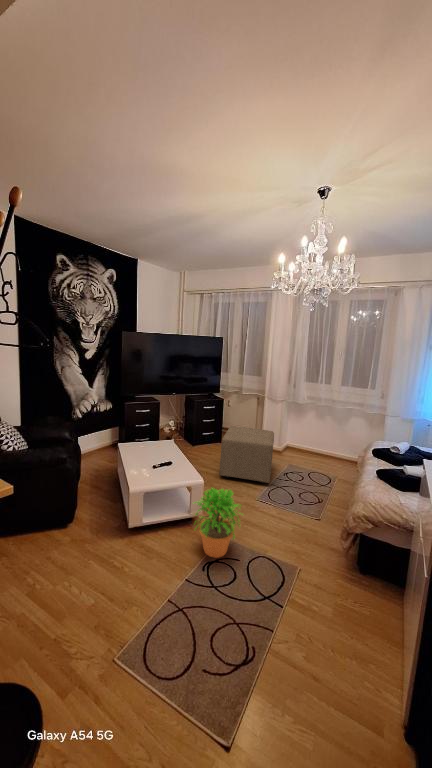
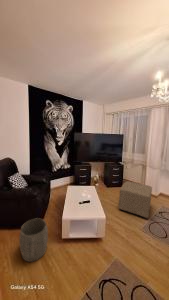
potted plant: present [194,488,240,558] -> none [96,223,128,271]
woven basket: none [45,500,102,576] -> present [19,219,48,262]

